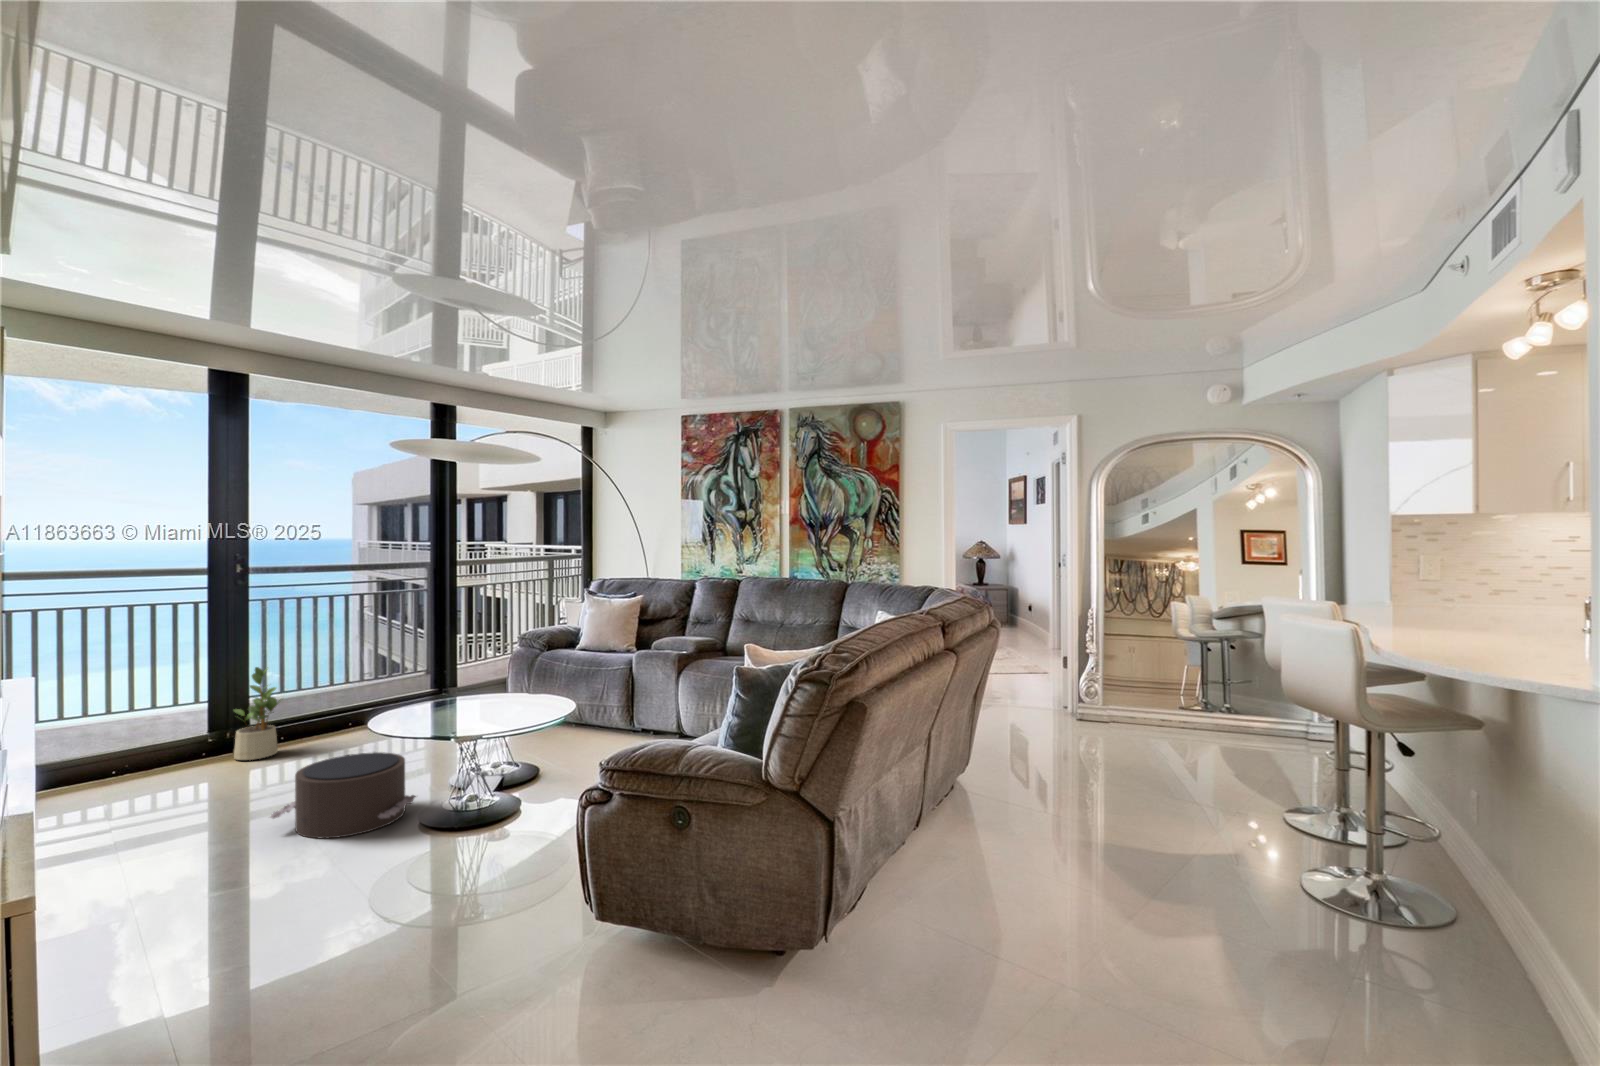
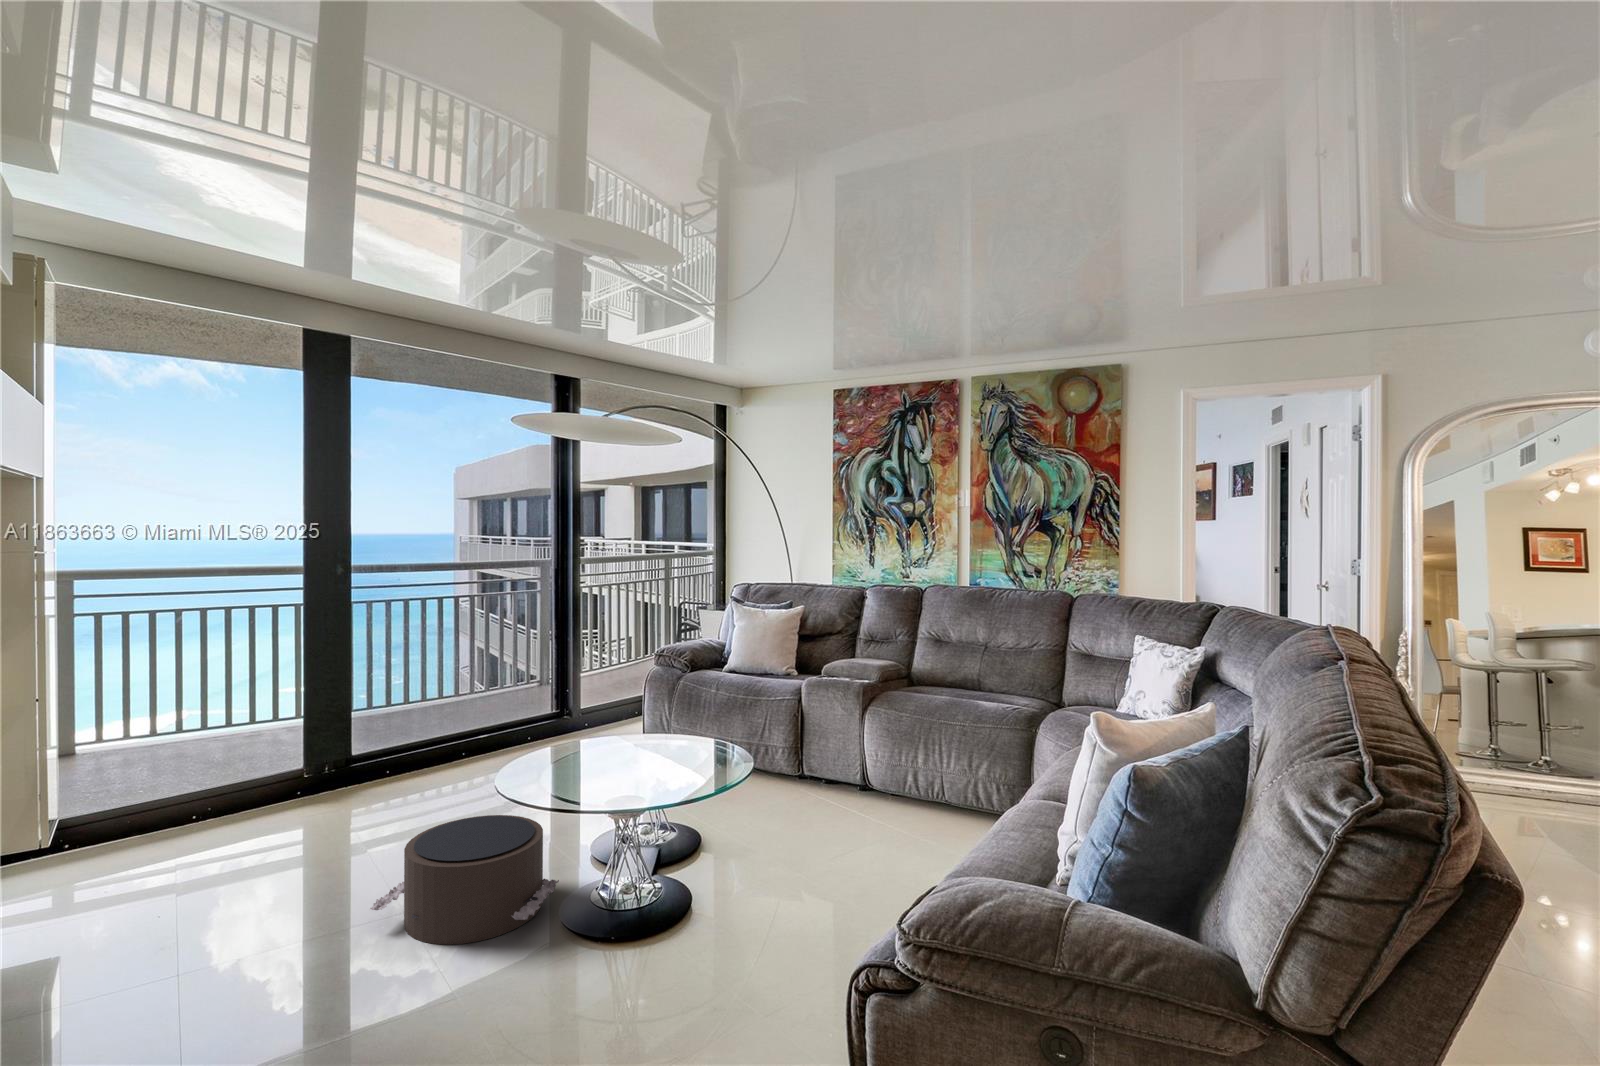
potted plant: present [234,667,278,760] -> none [330,688,389,803]

